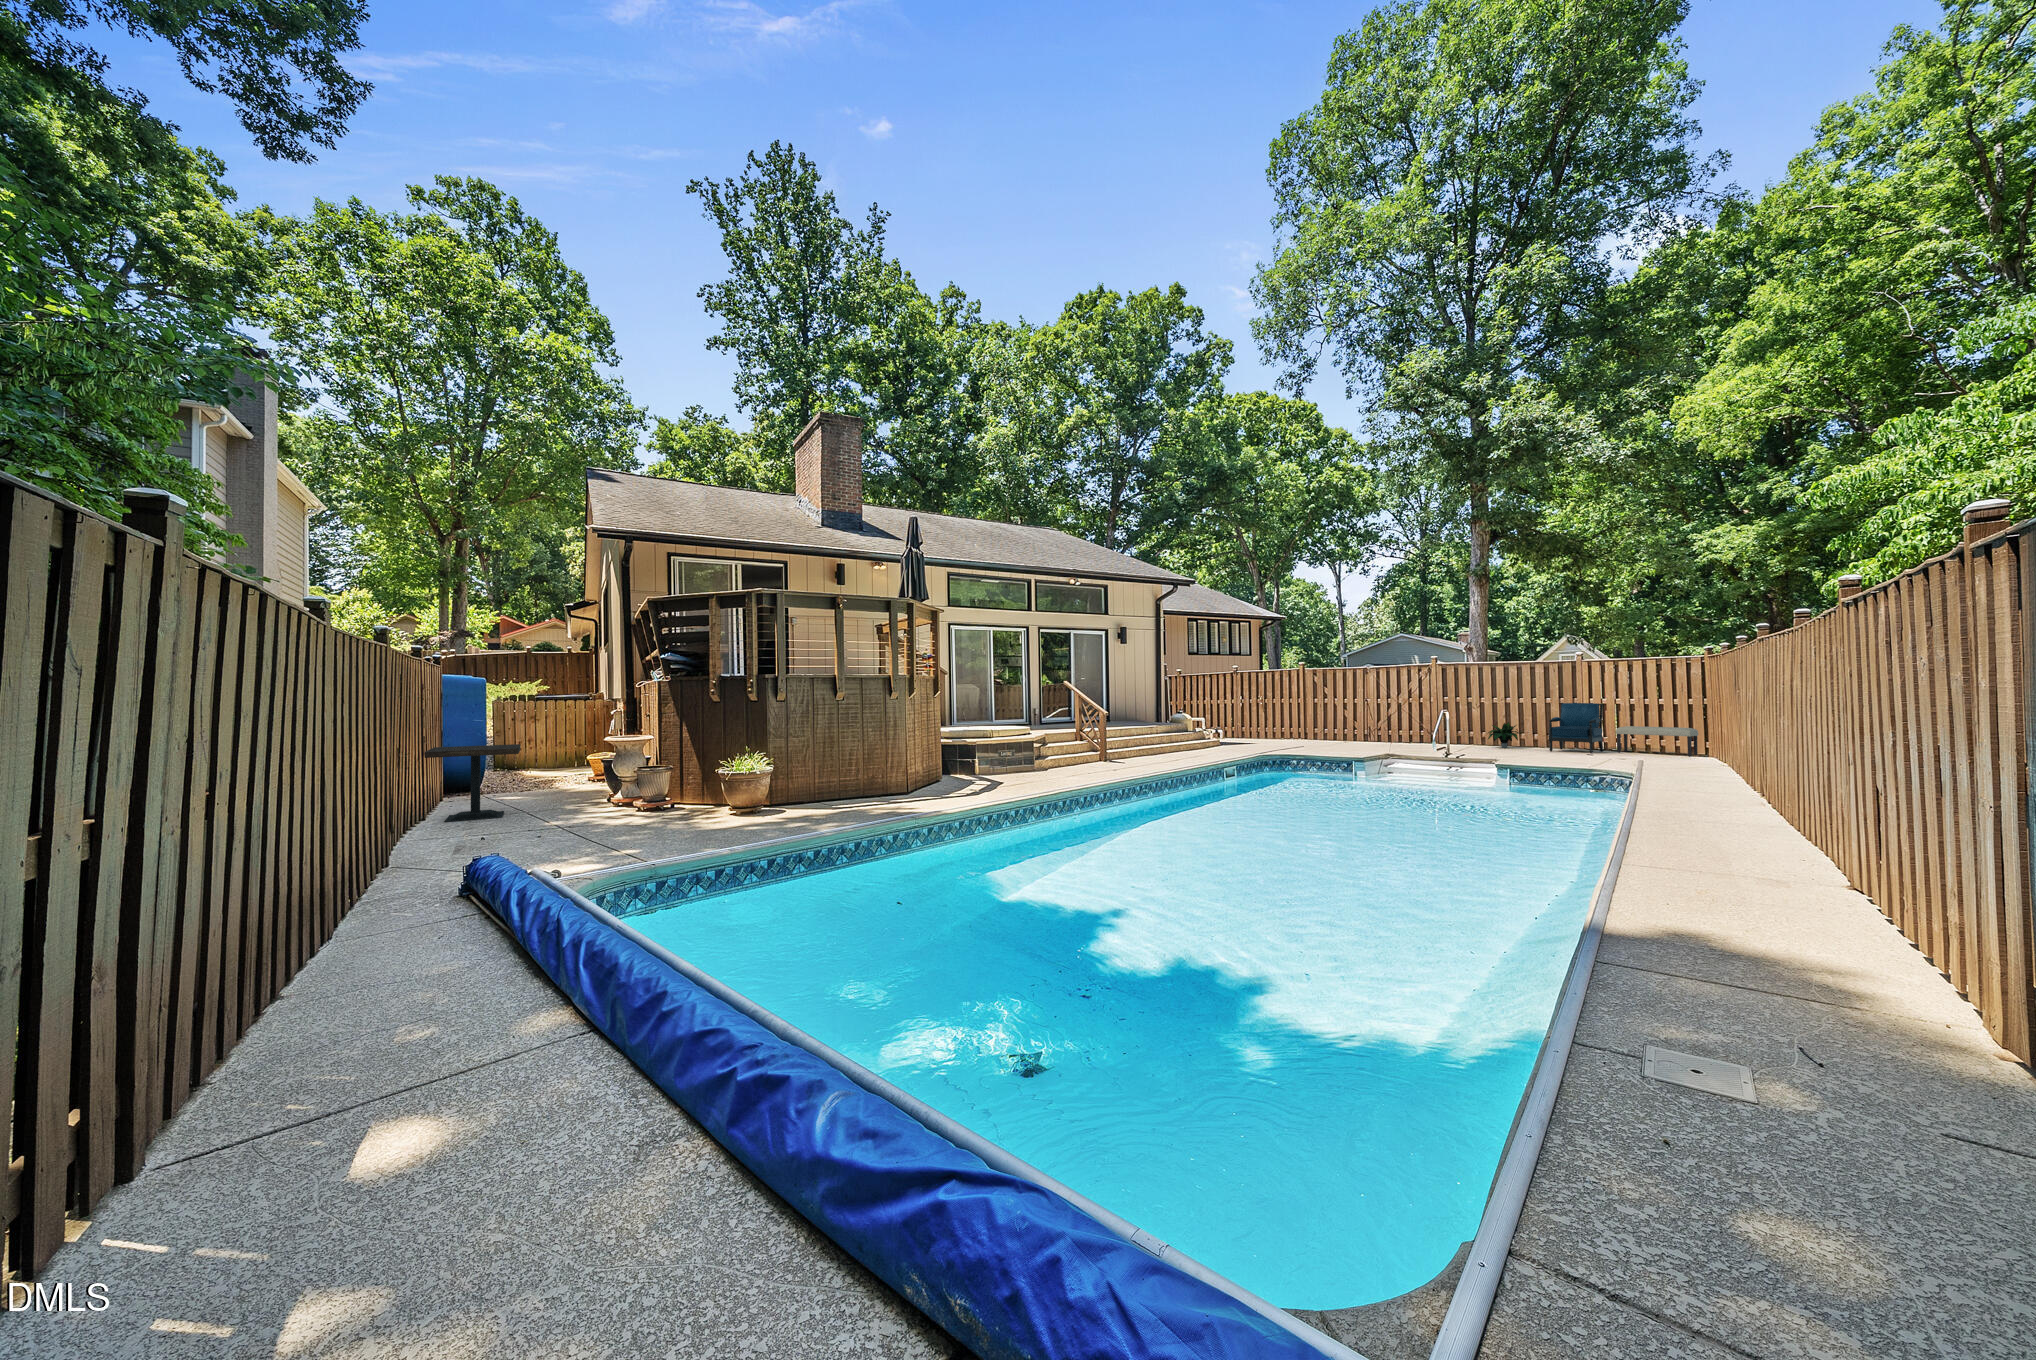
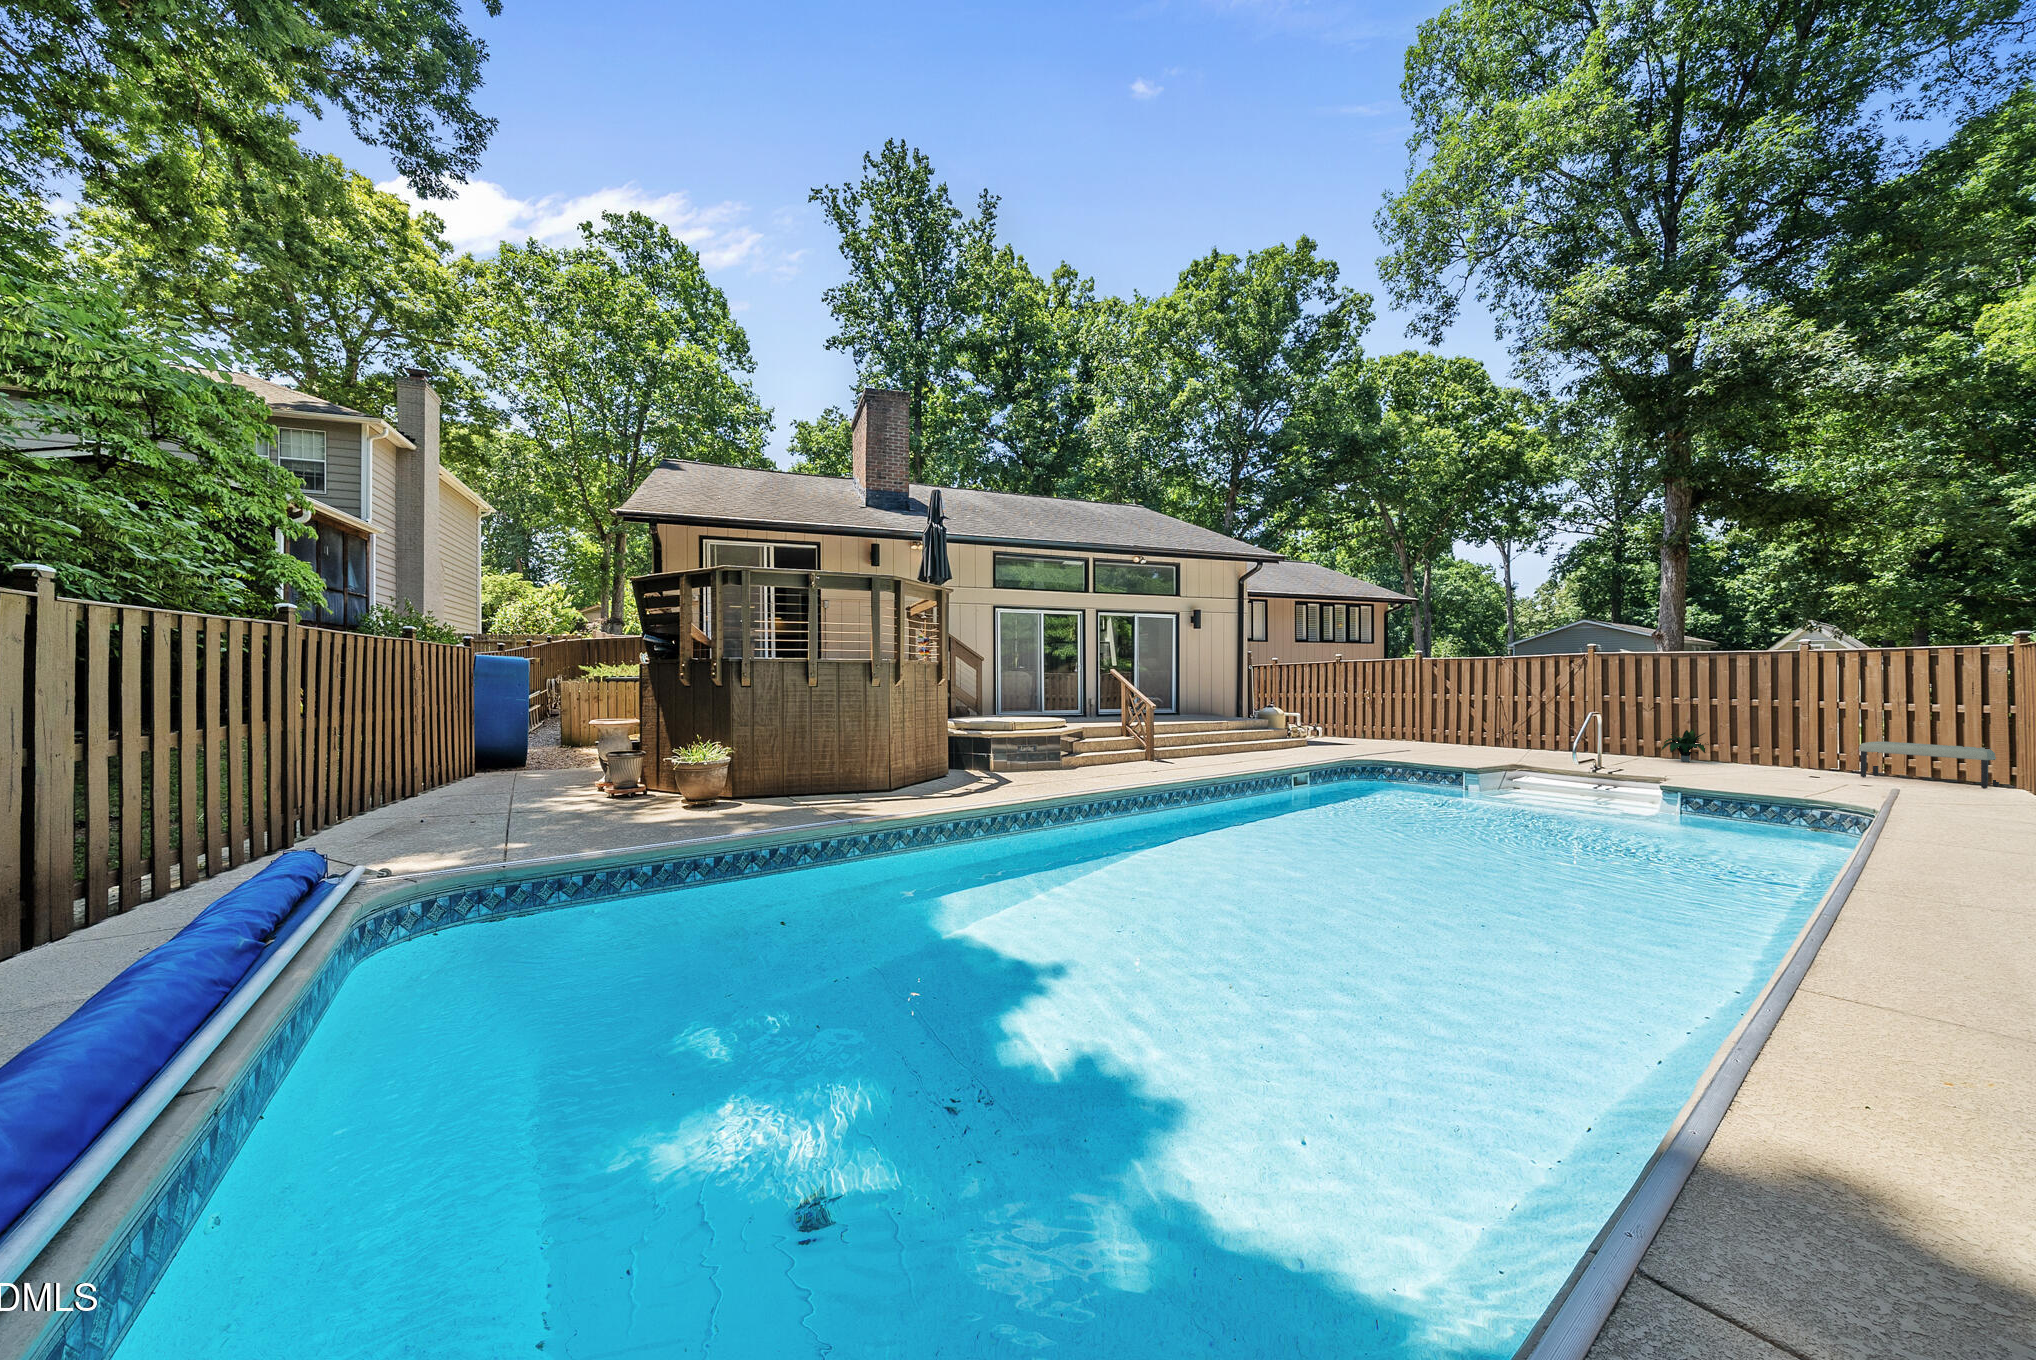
chair: present [1549,703,1603,753] -> none [1751,707,1841,776]
side table: present [425,744,521,822] -> none [384,723,501,798]

